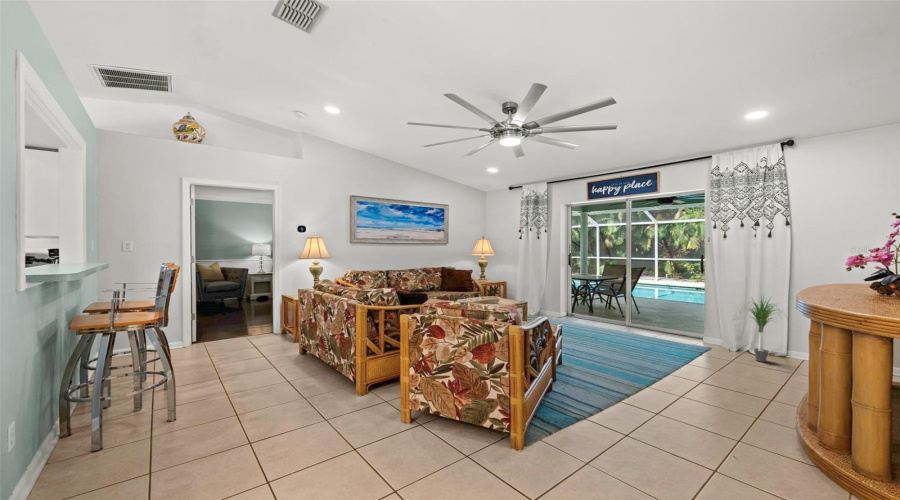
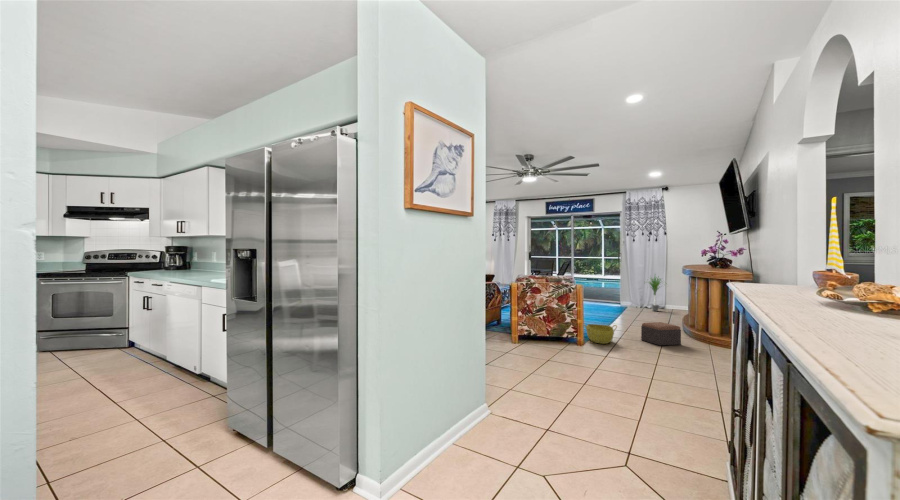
basket: none [542,397,610,451] -> present [584,324,617,344]
footstool: none [671,413,766,484] -> present [641,322,681,345]

